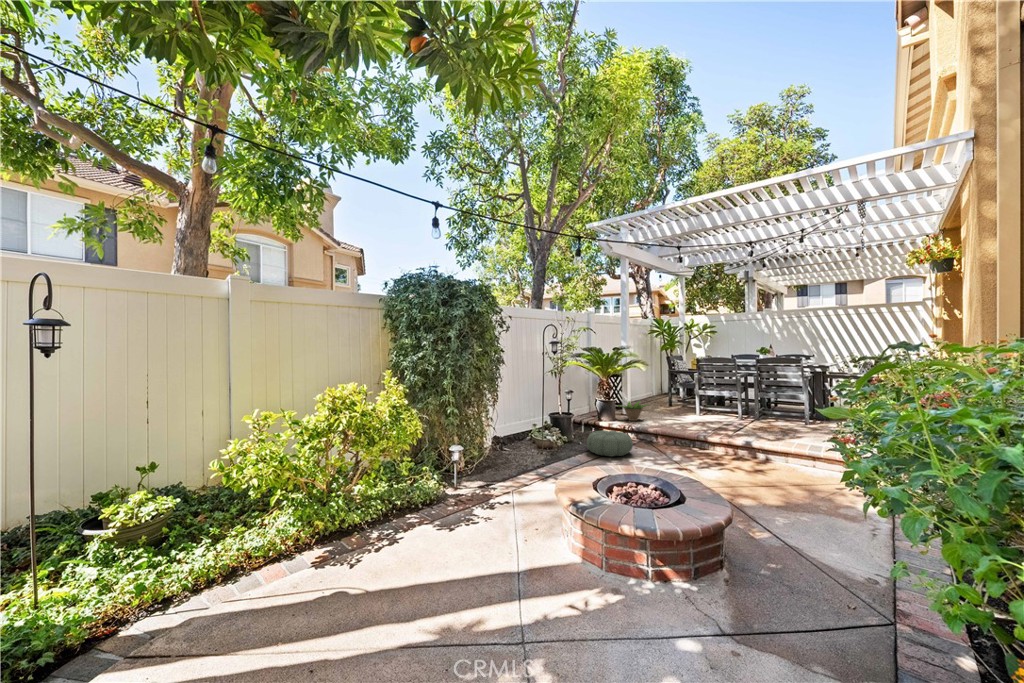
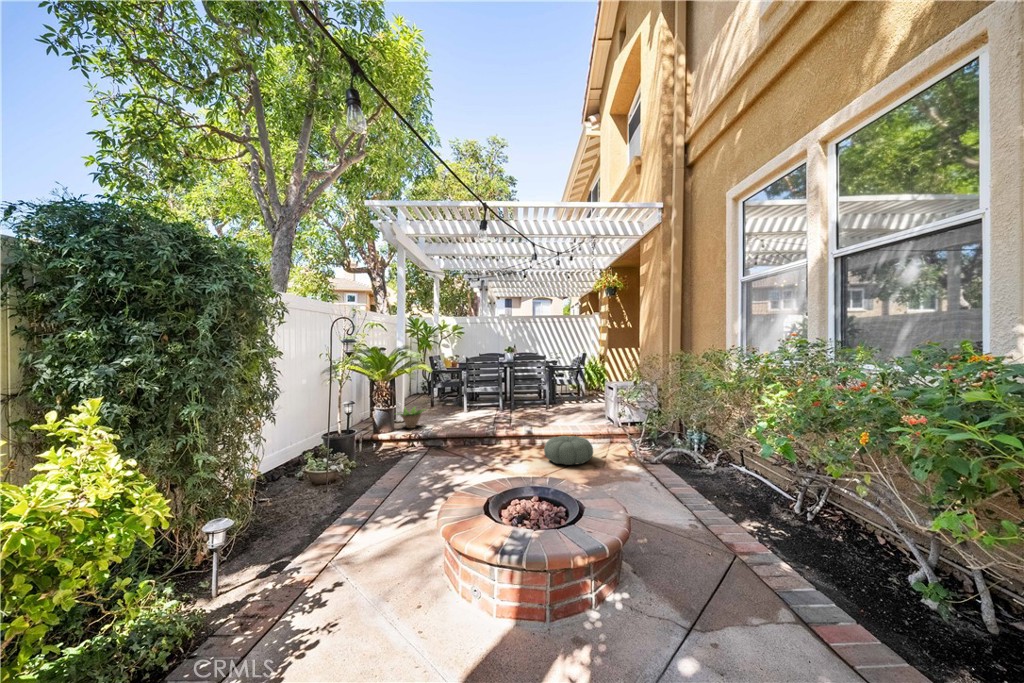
pouf: present [587,430,633,457] -> present [544,436,593,465]

